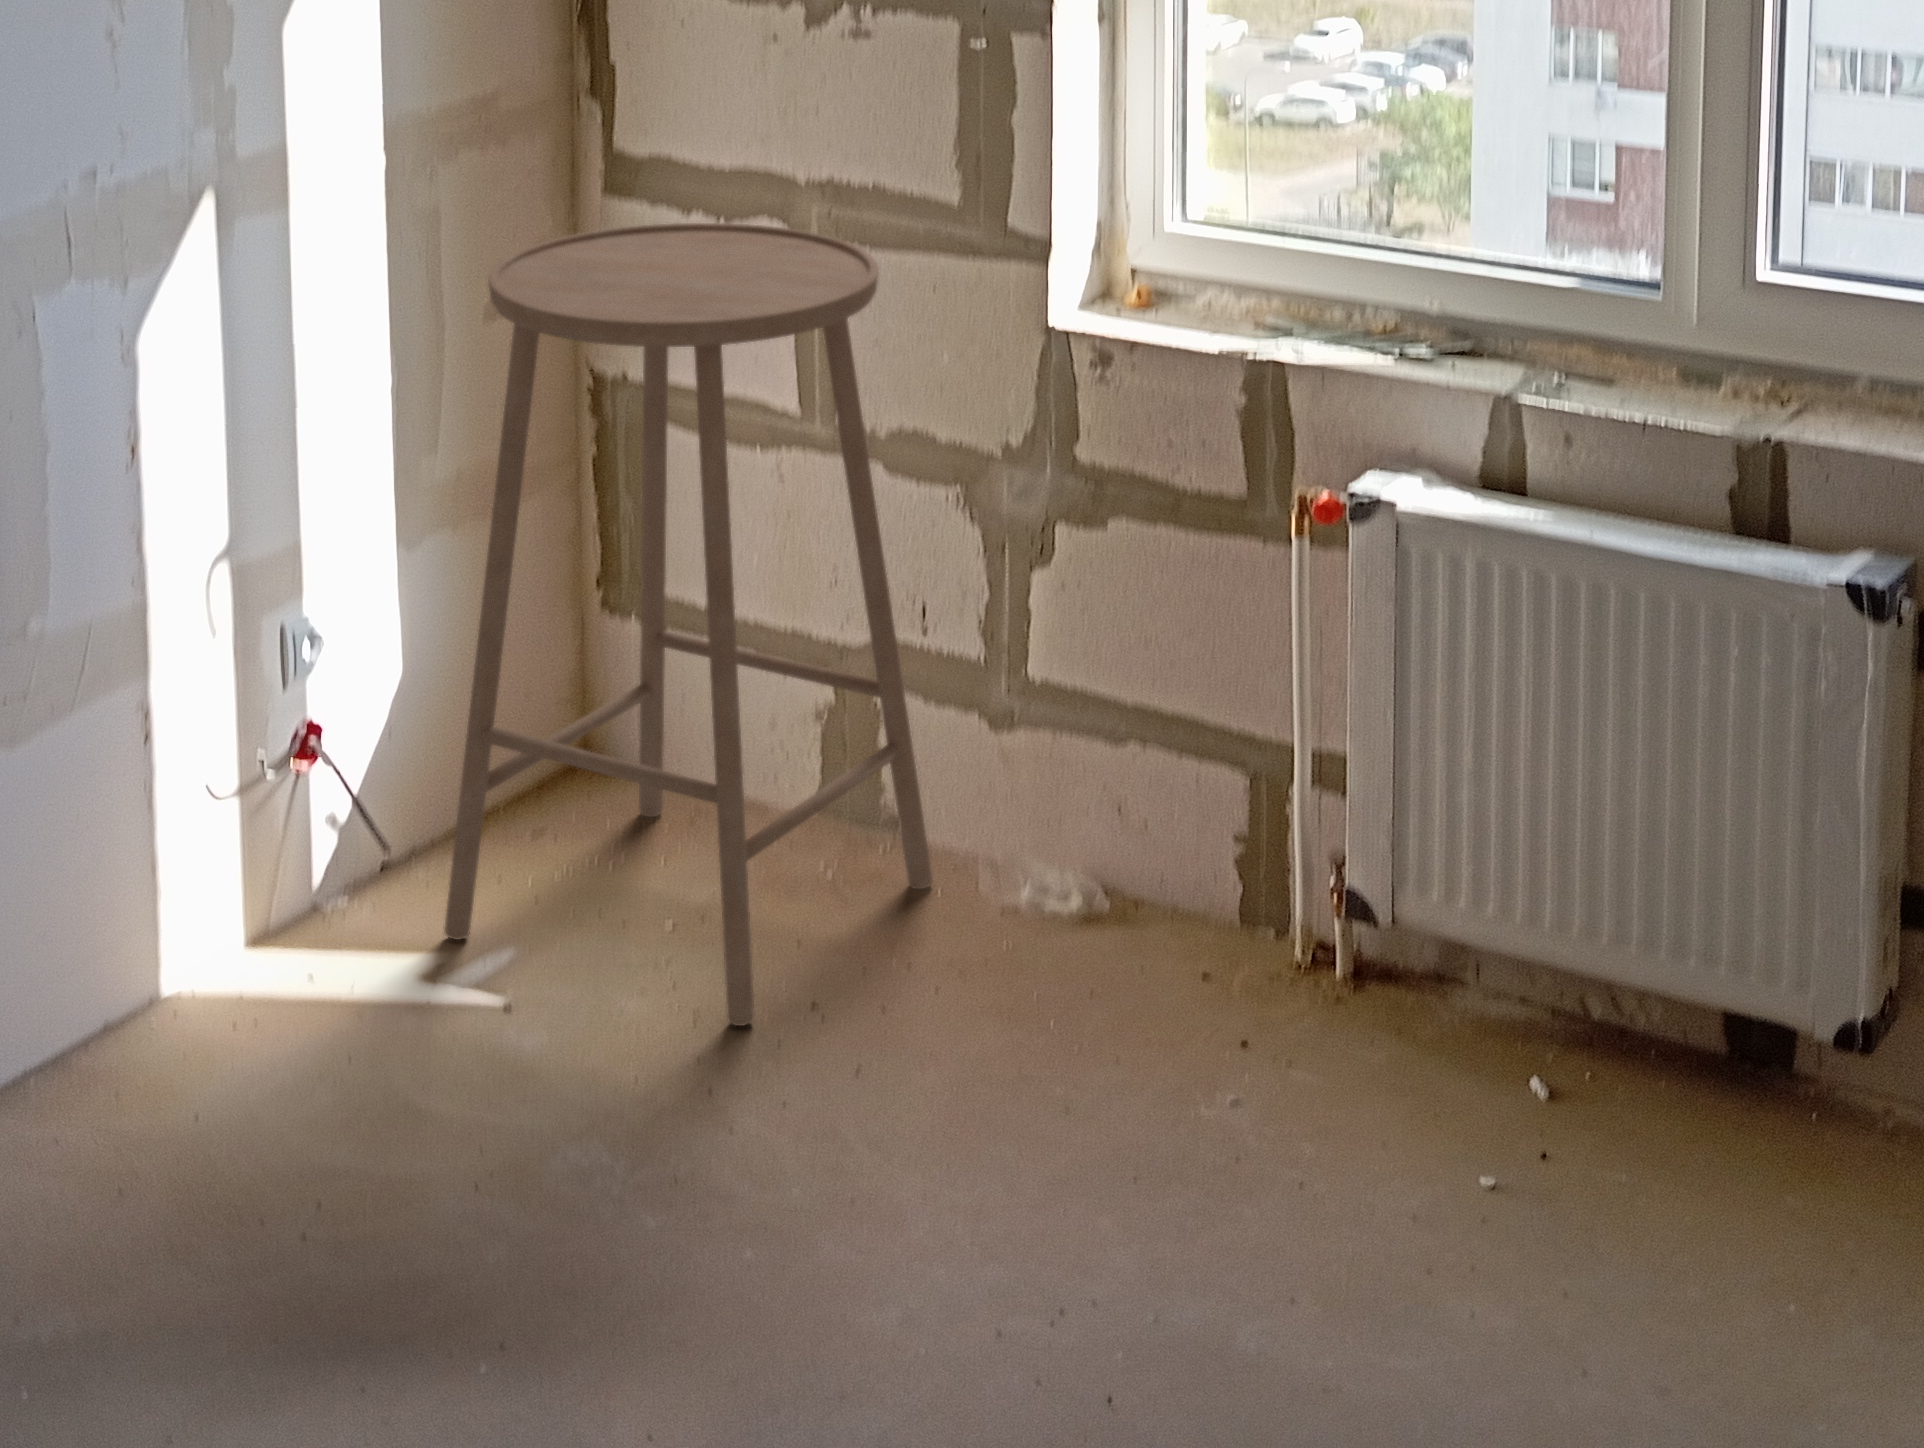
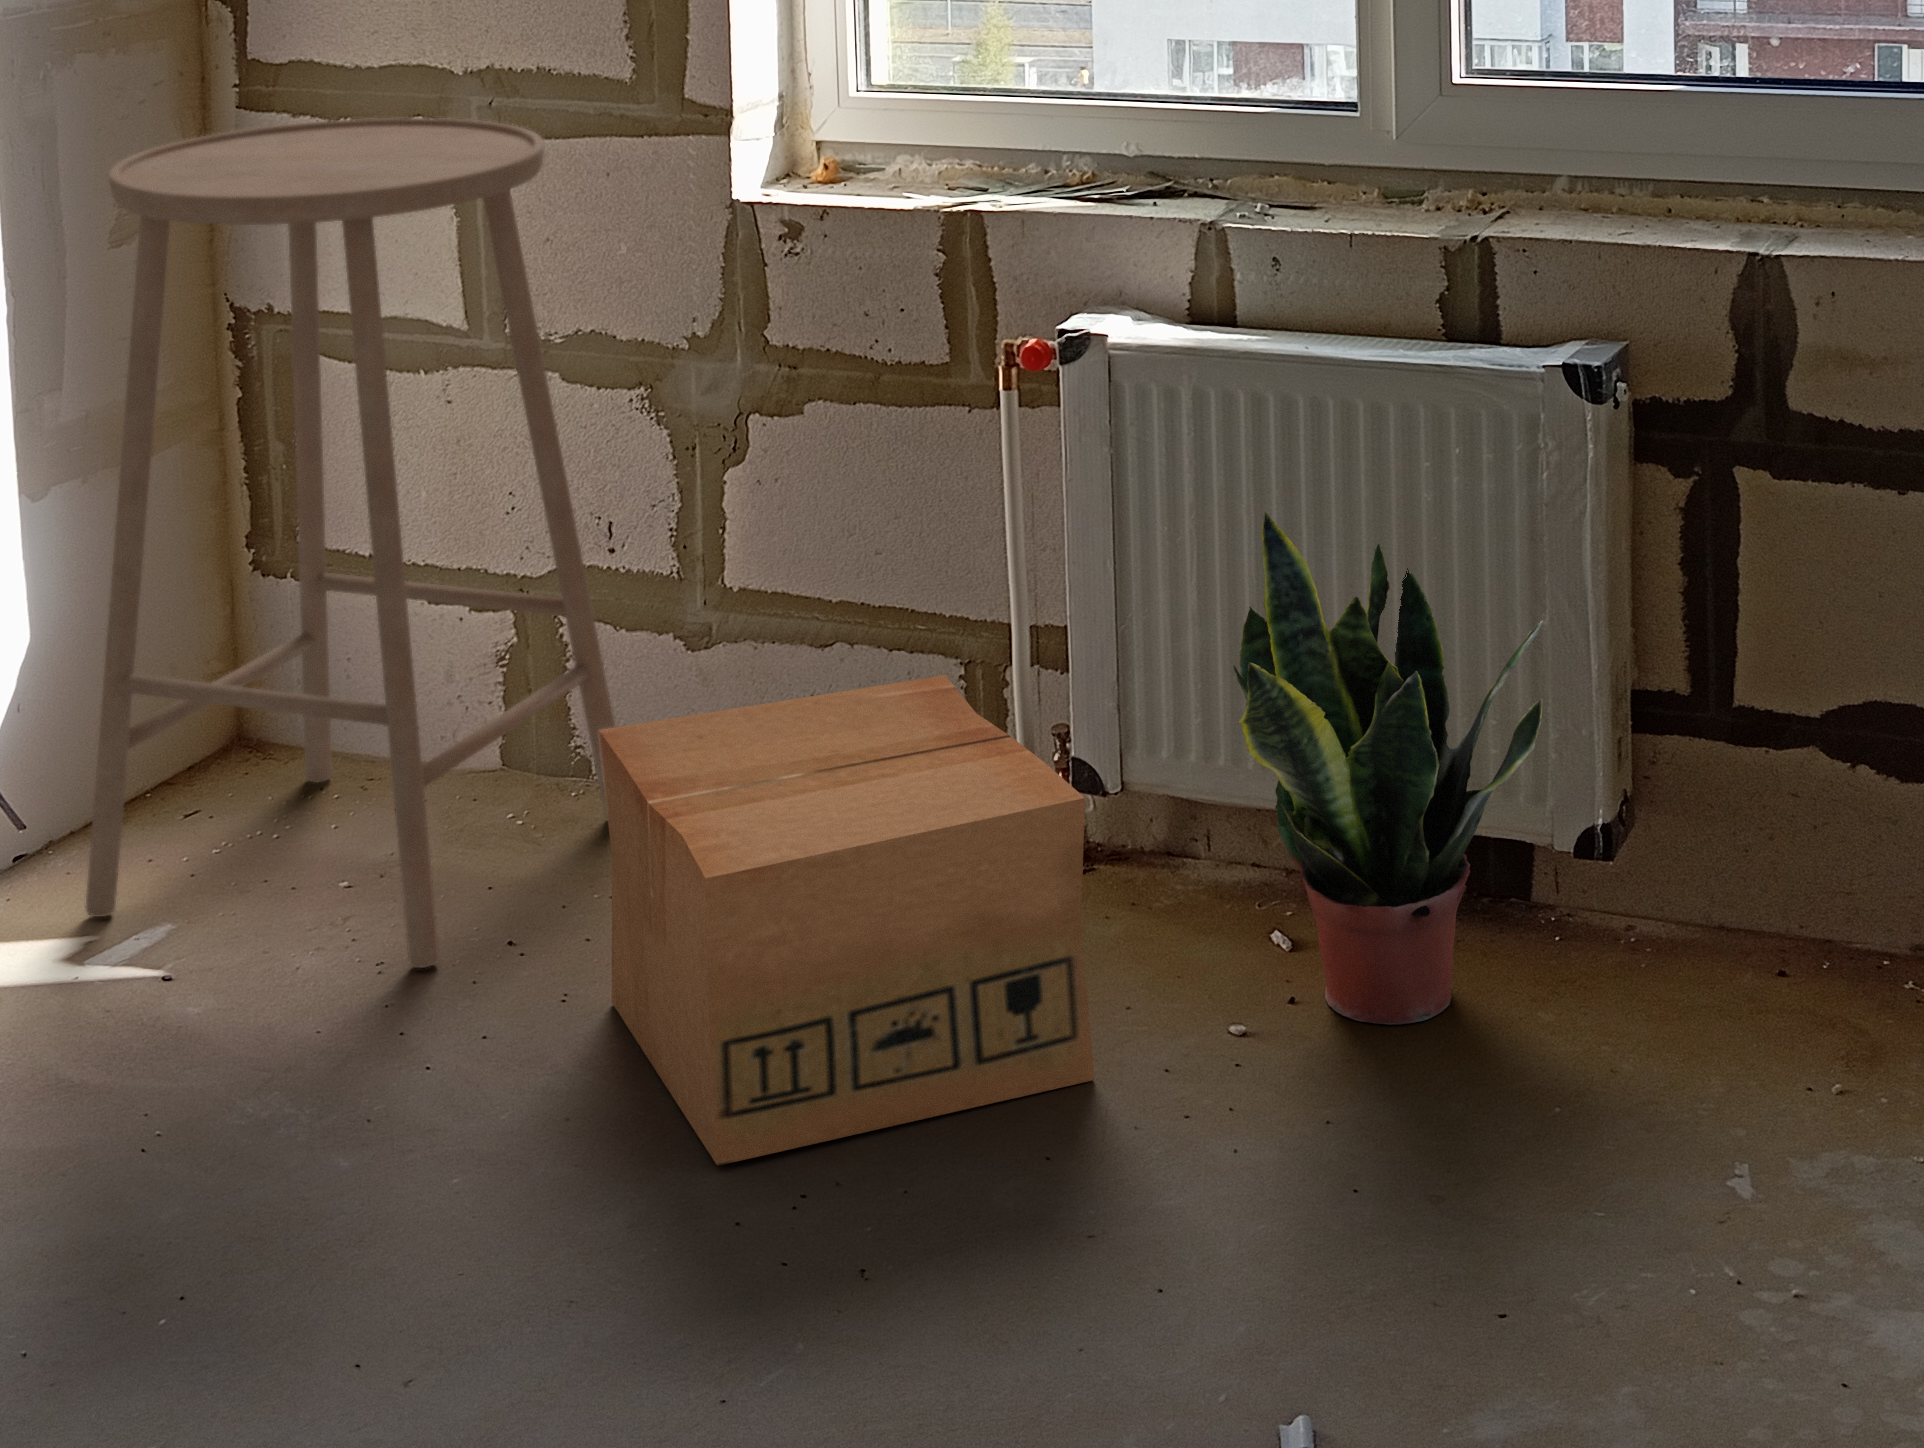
potted plant: none [1504,696,1813,1193] -> present [1233,512,1543,1024]
cardboard box: none [907,806,1356,1268] -> present [599,675,1094,1166]

